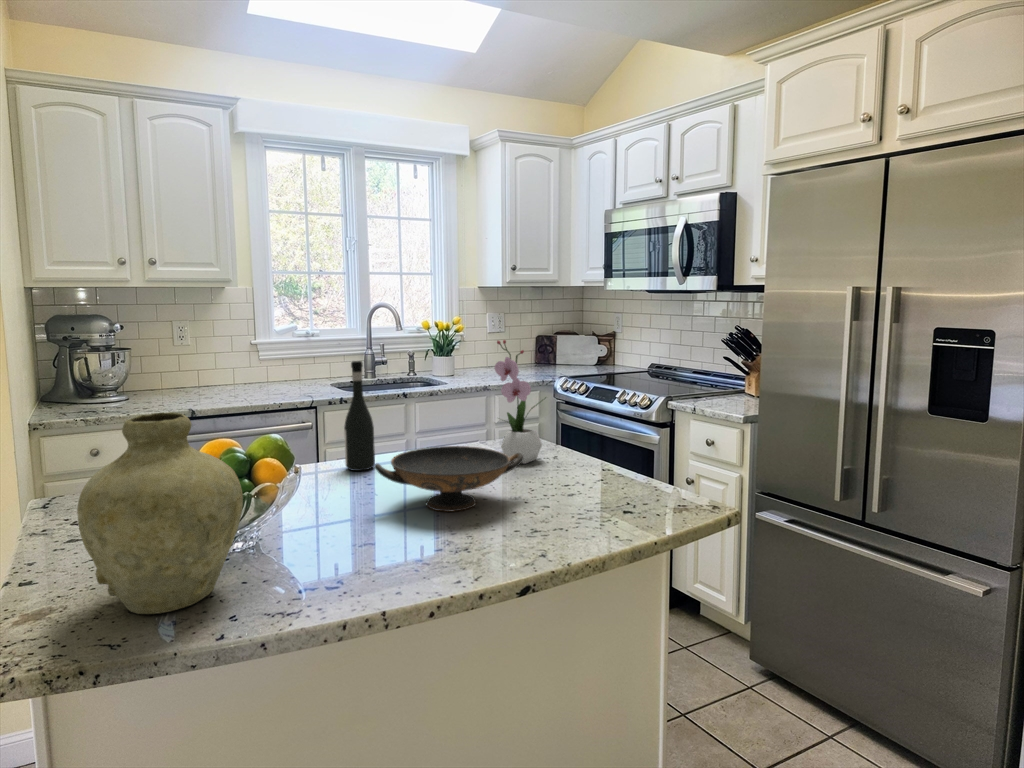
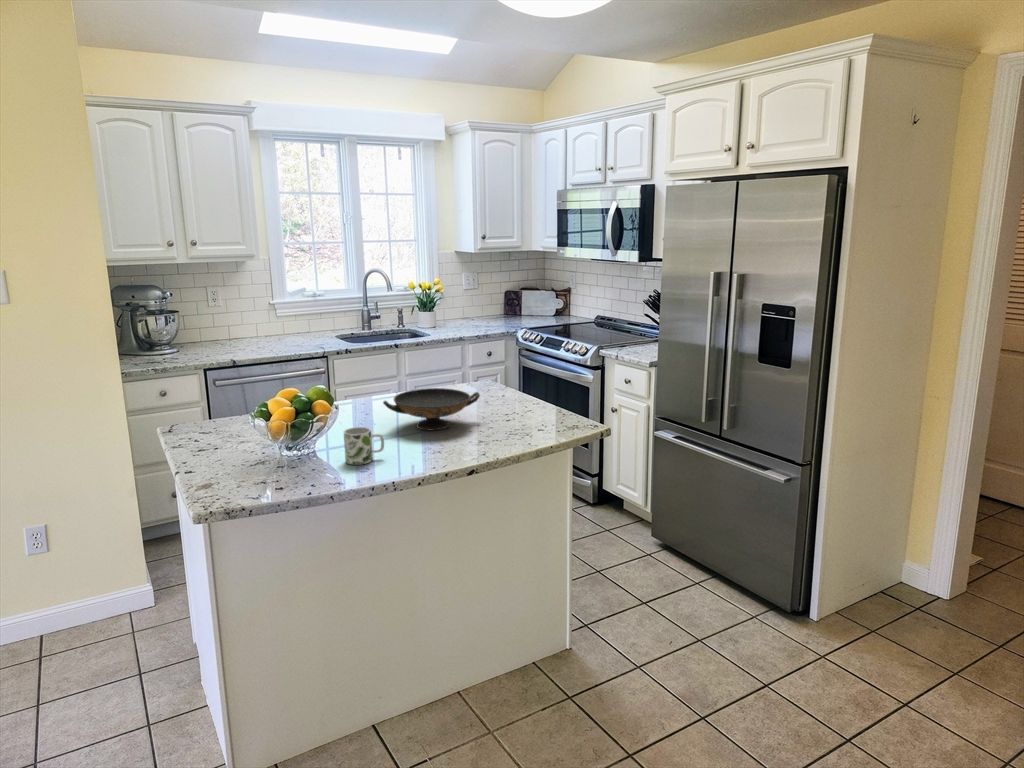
flower arrangement: present [495,340,546,464] -> none [462,314,499,399]
wine bottle: present [344,361,375,471] -> none [359,330,380,405]
vase: present [77,413,243,614] -> none [225,374,313,486]
mug: none [300,507,369,573] -> present [344,427,384,465]

